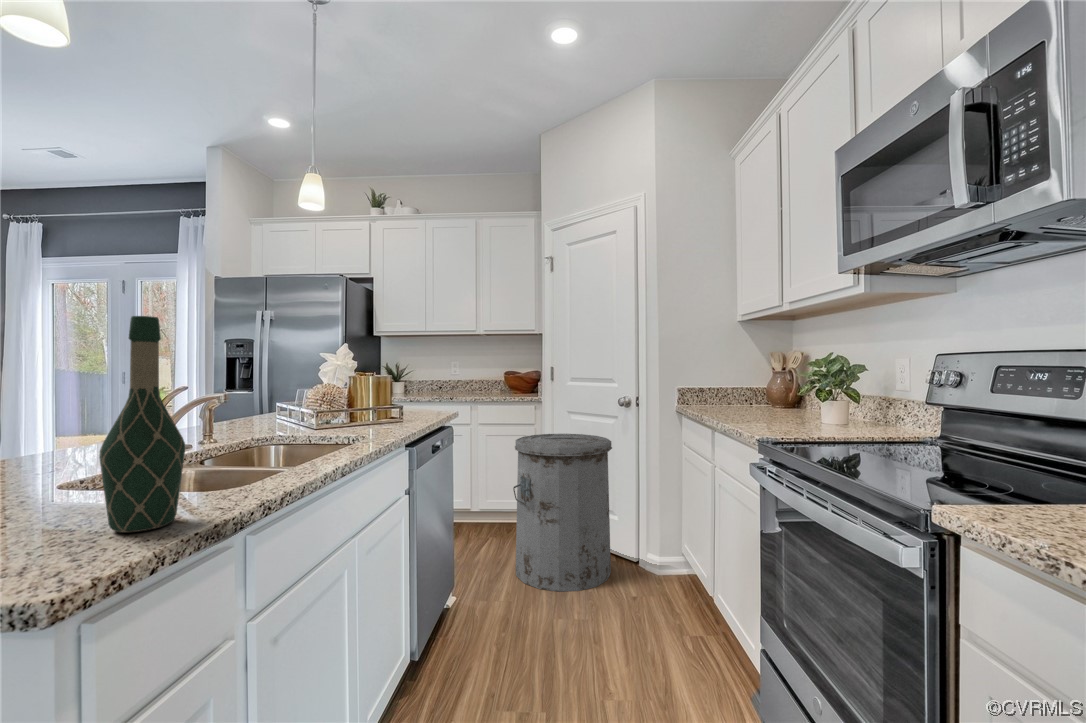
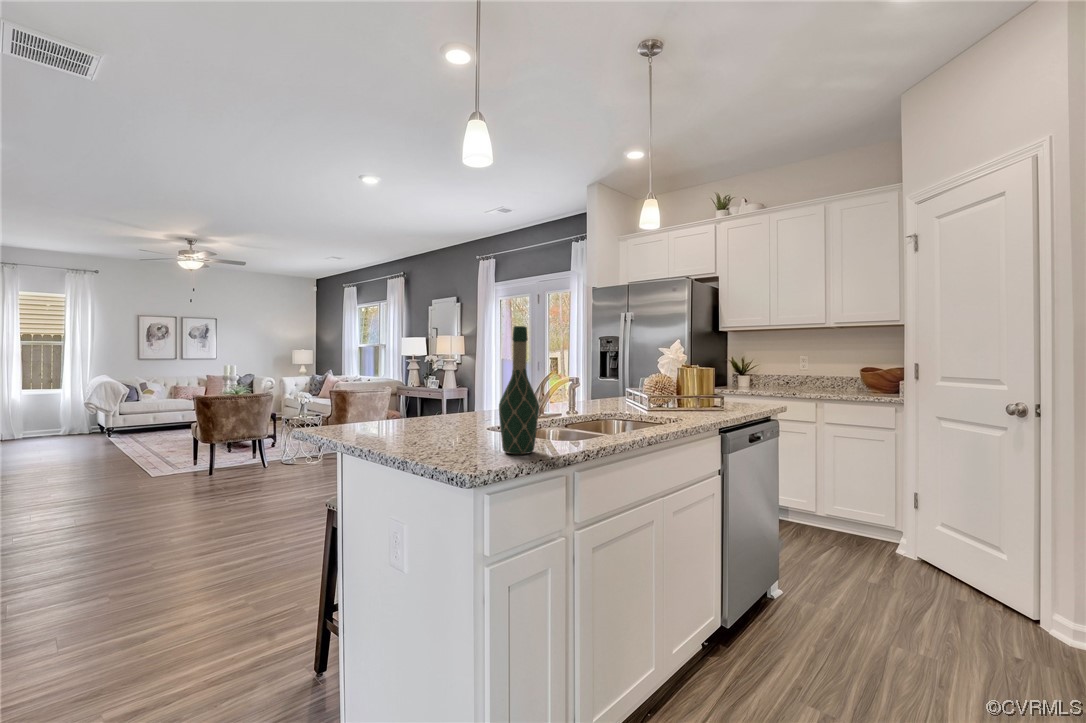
trash can: present [513,434,612,592] -> none [853,440,1004,634]

